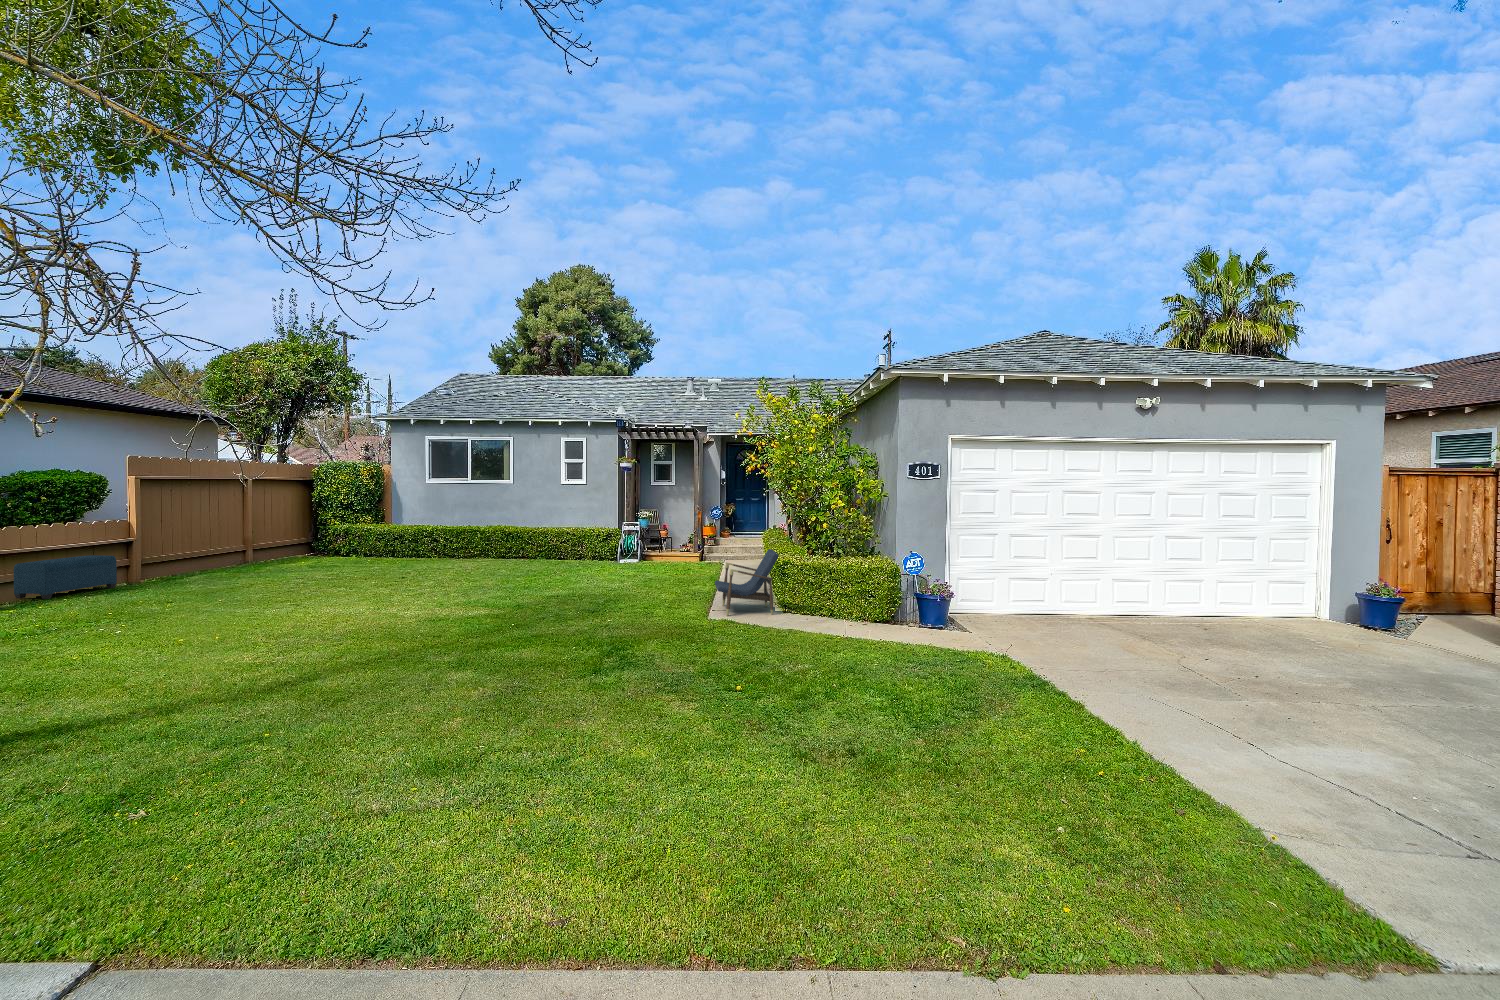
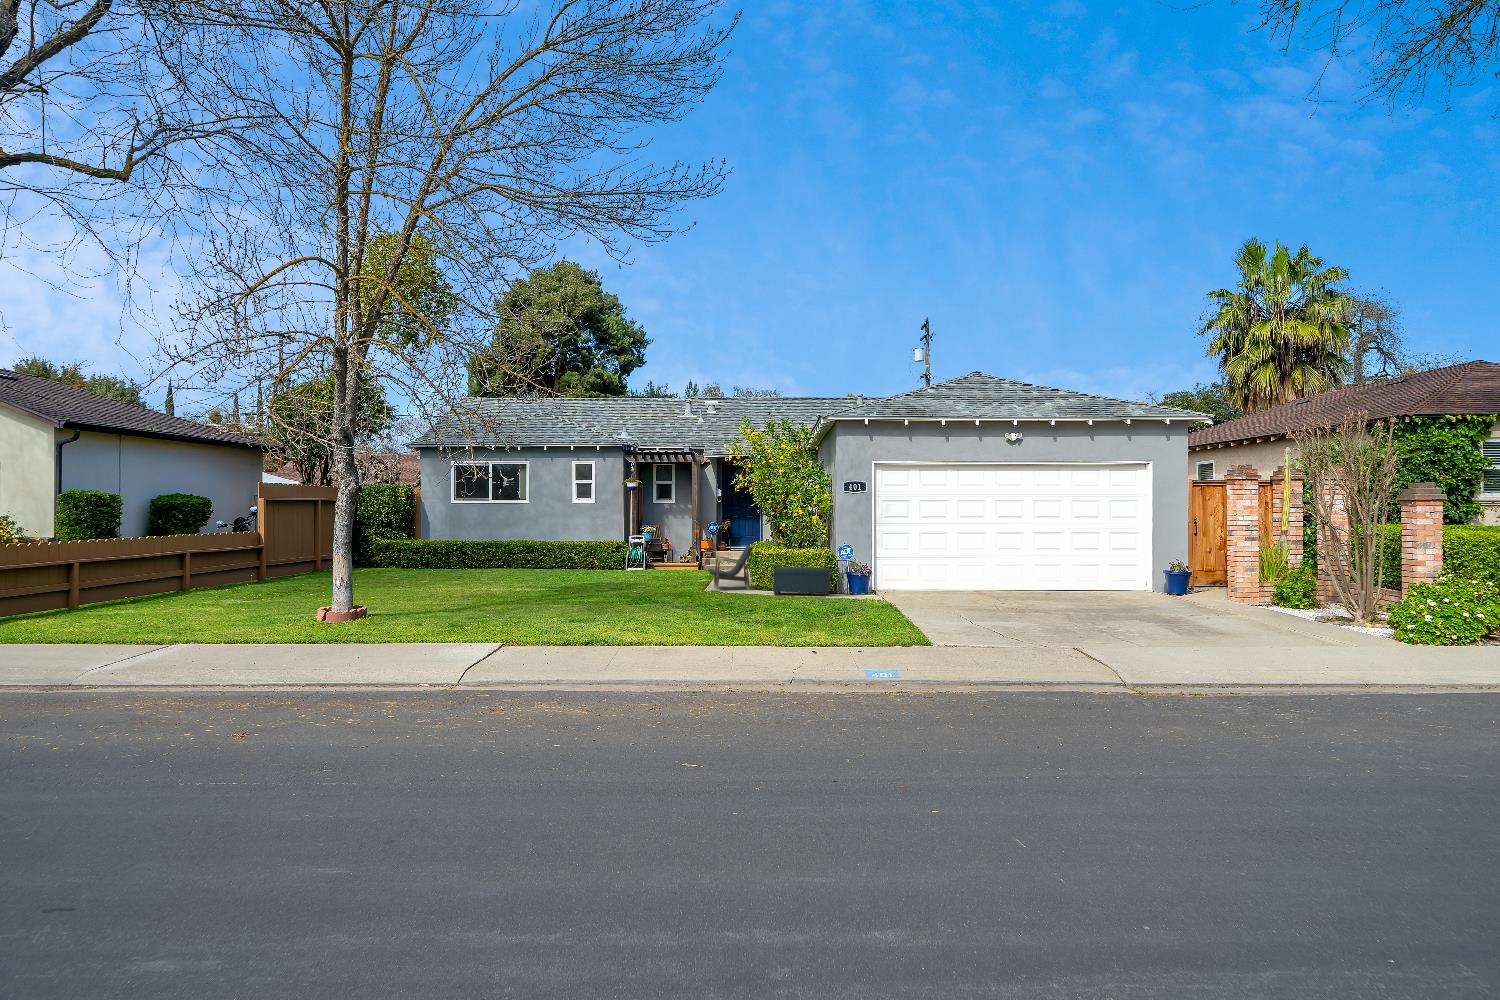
bench: present [13,555,117,599] -> present [773,567,830,596]

